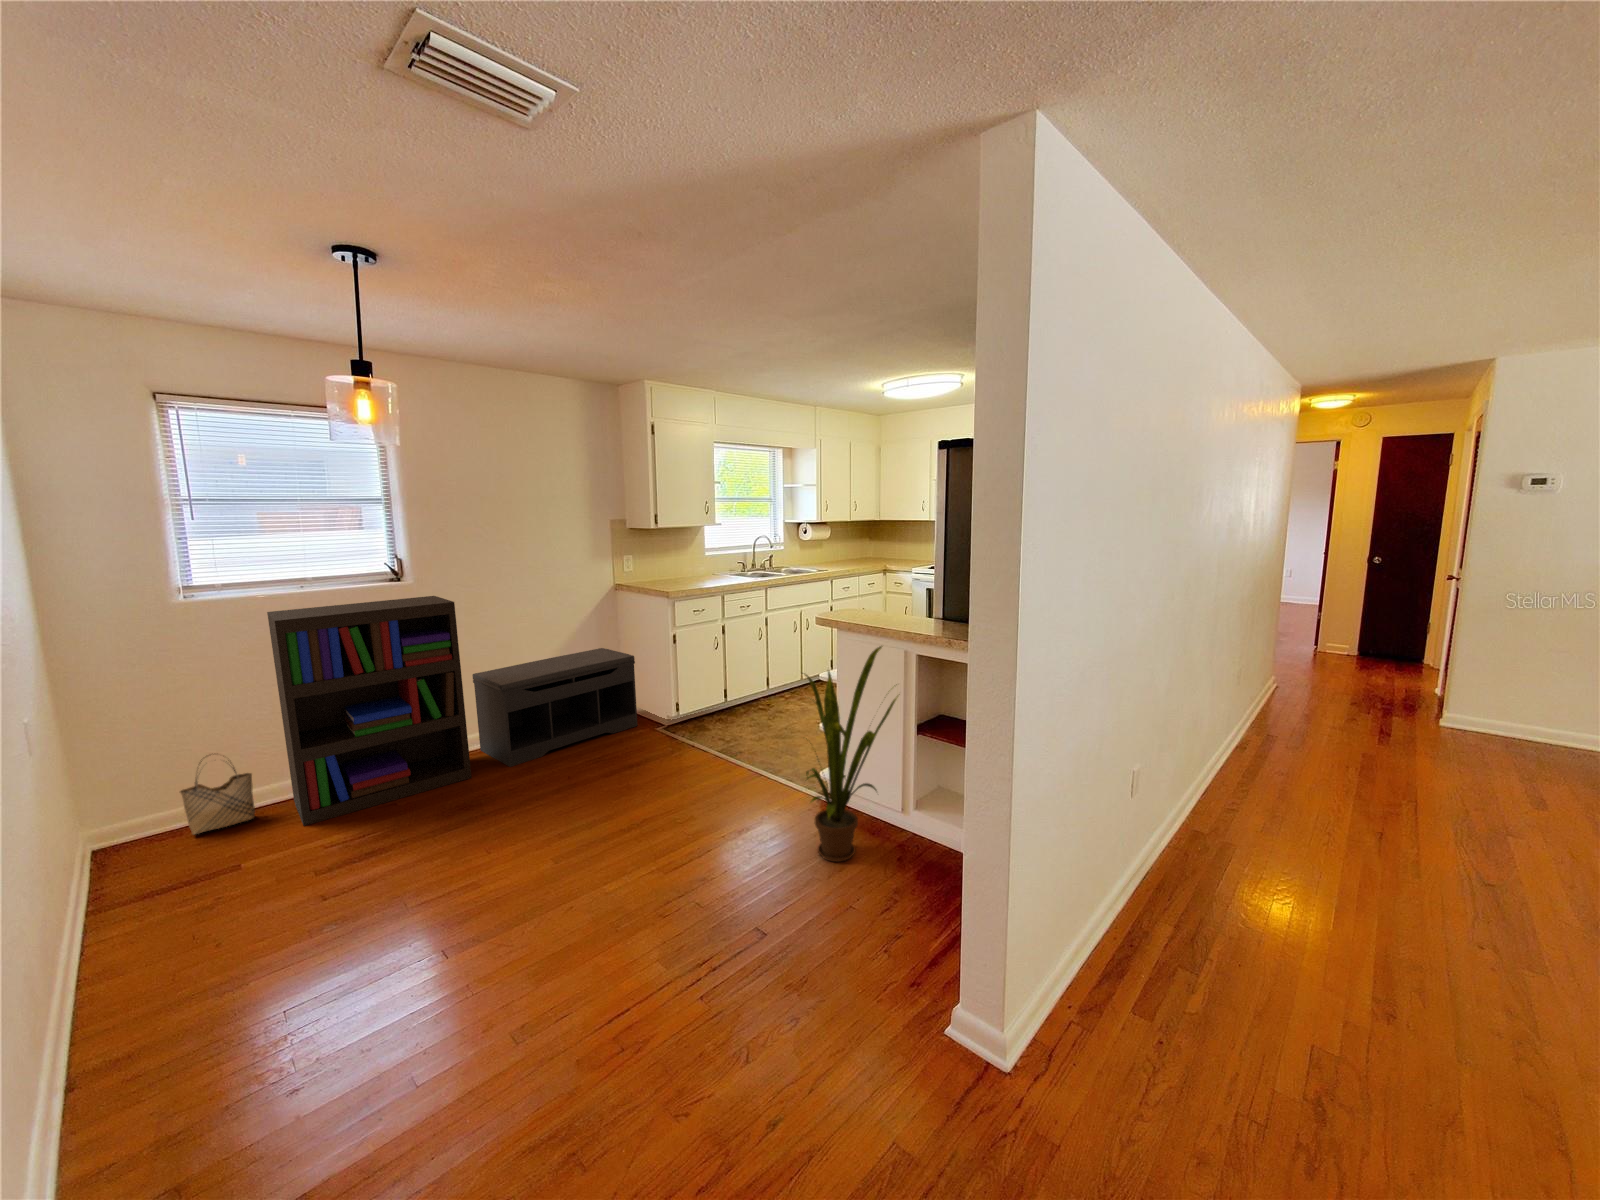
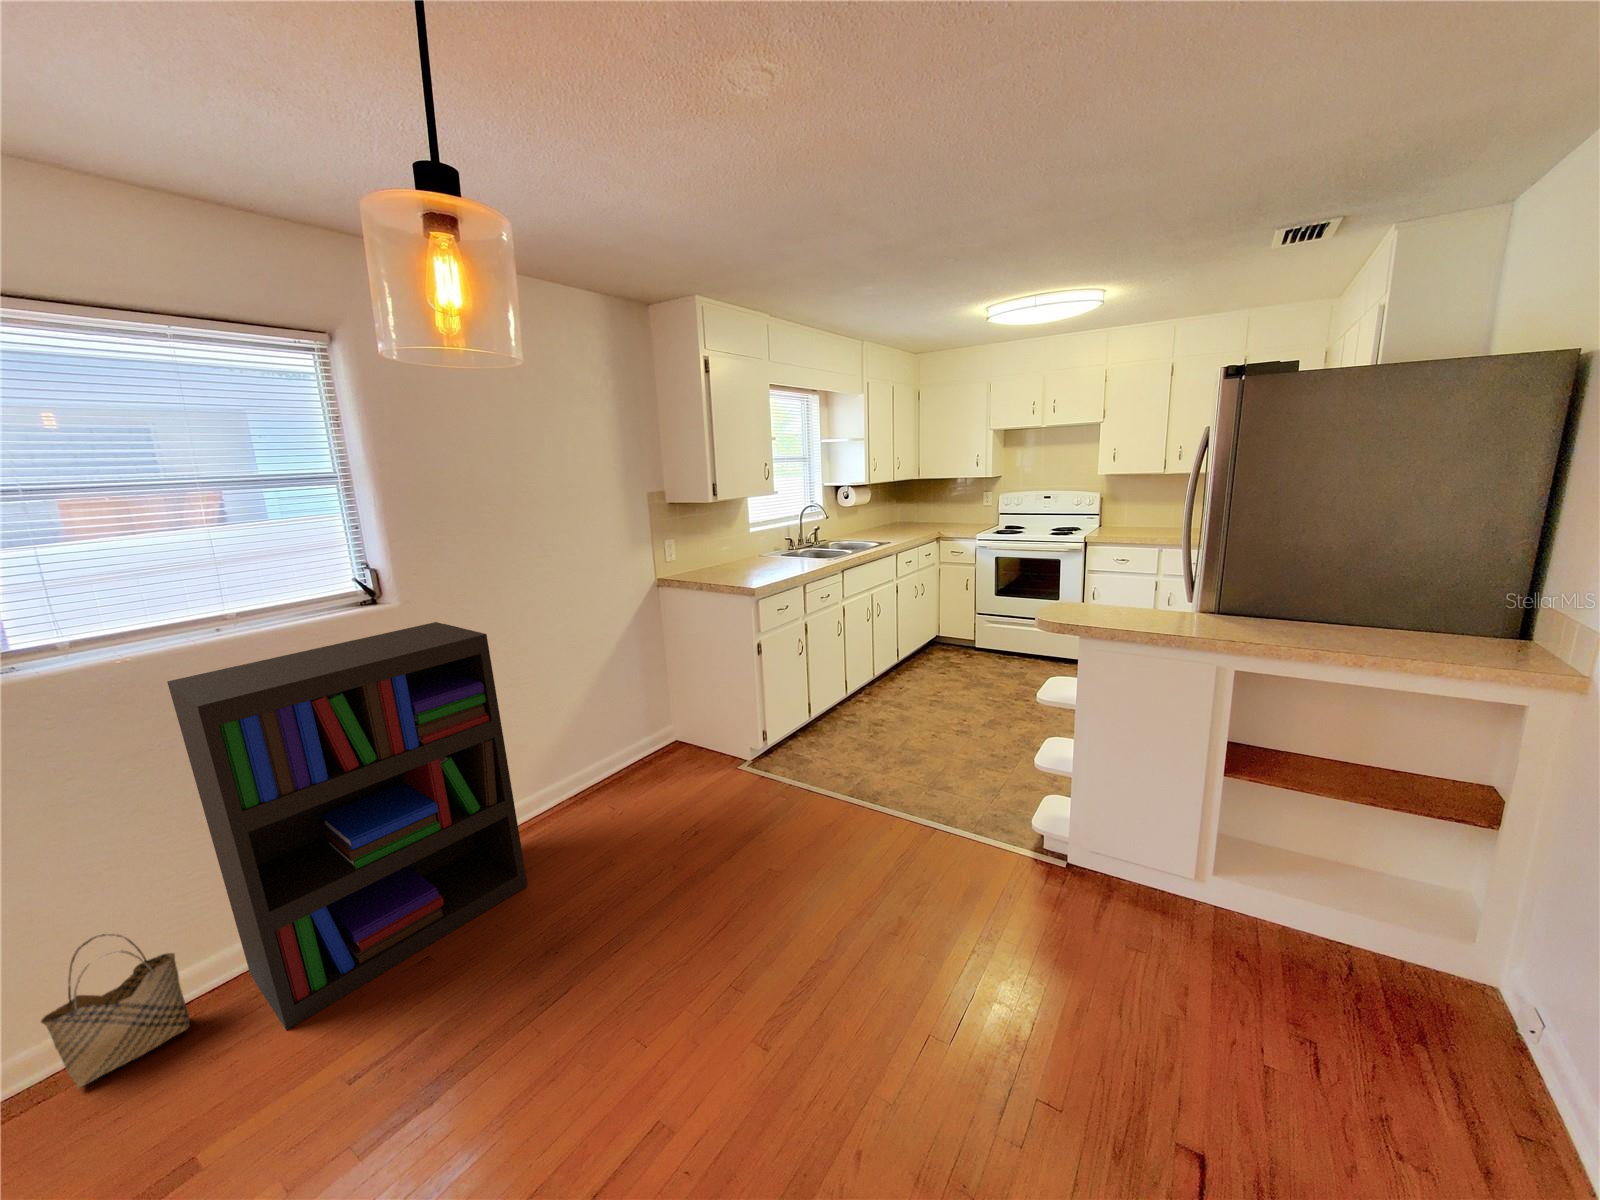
house plant: present [805,646,900,862] -> none [1077,664,1270,984]
bench: present [472,648,637,767] -> none [497,665,712,857]

